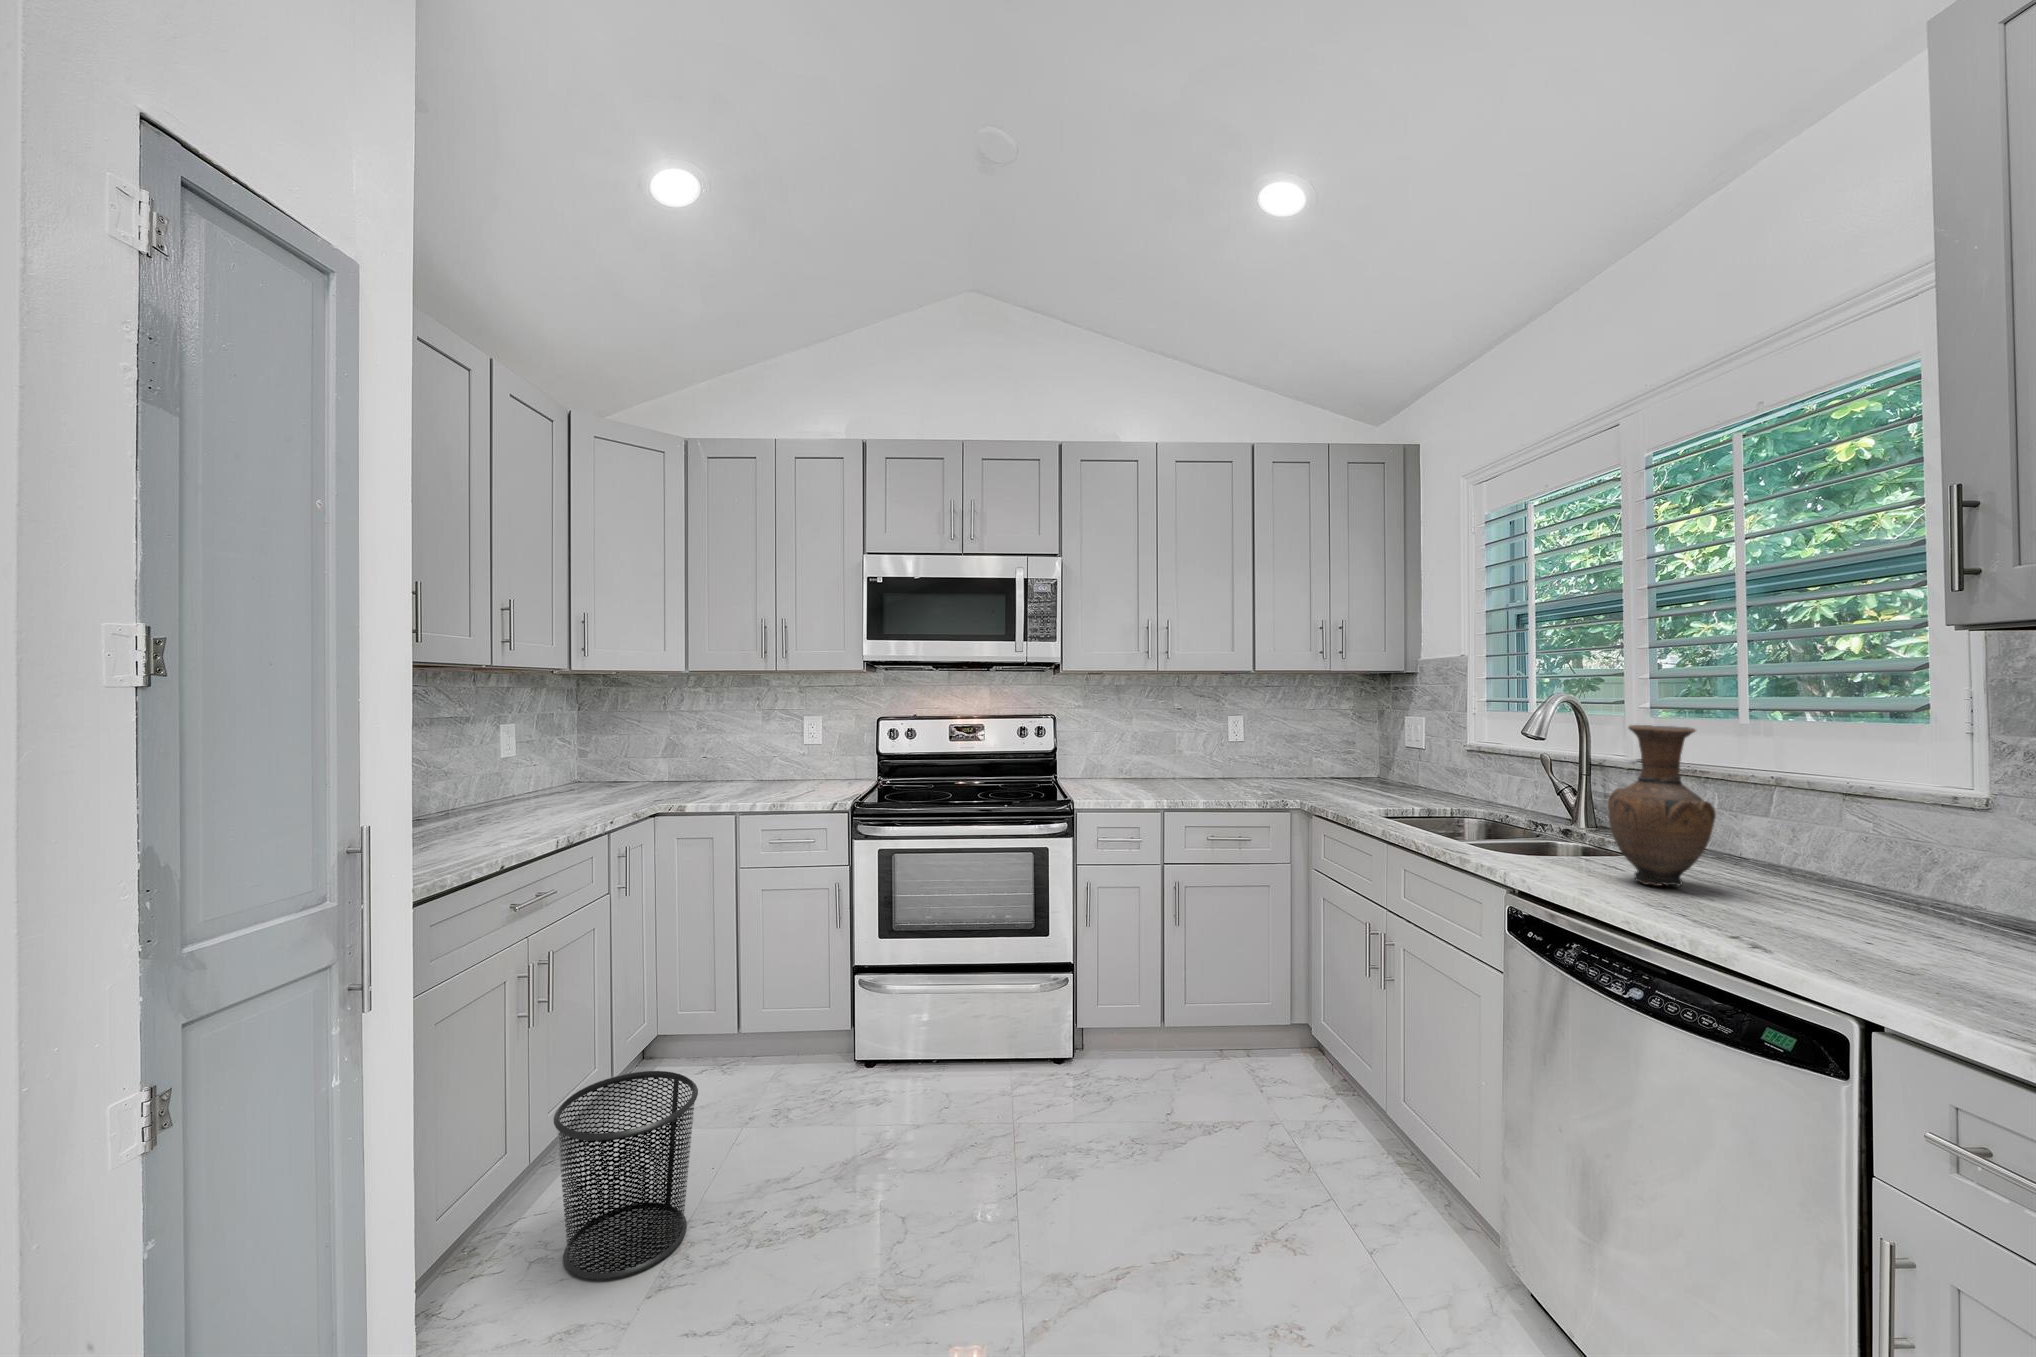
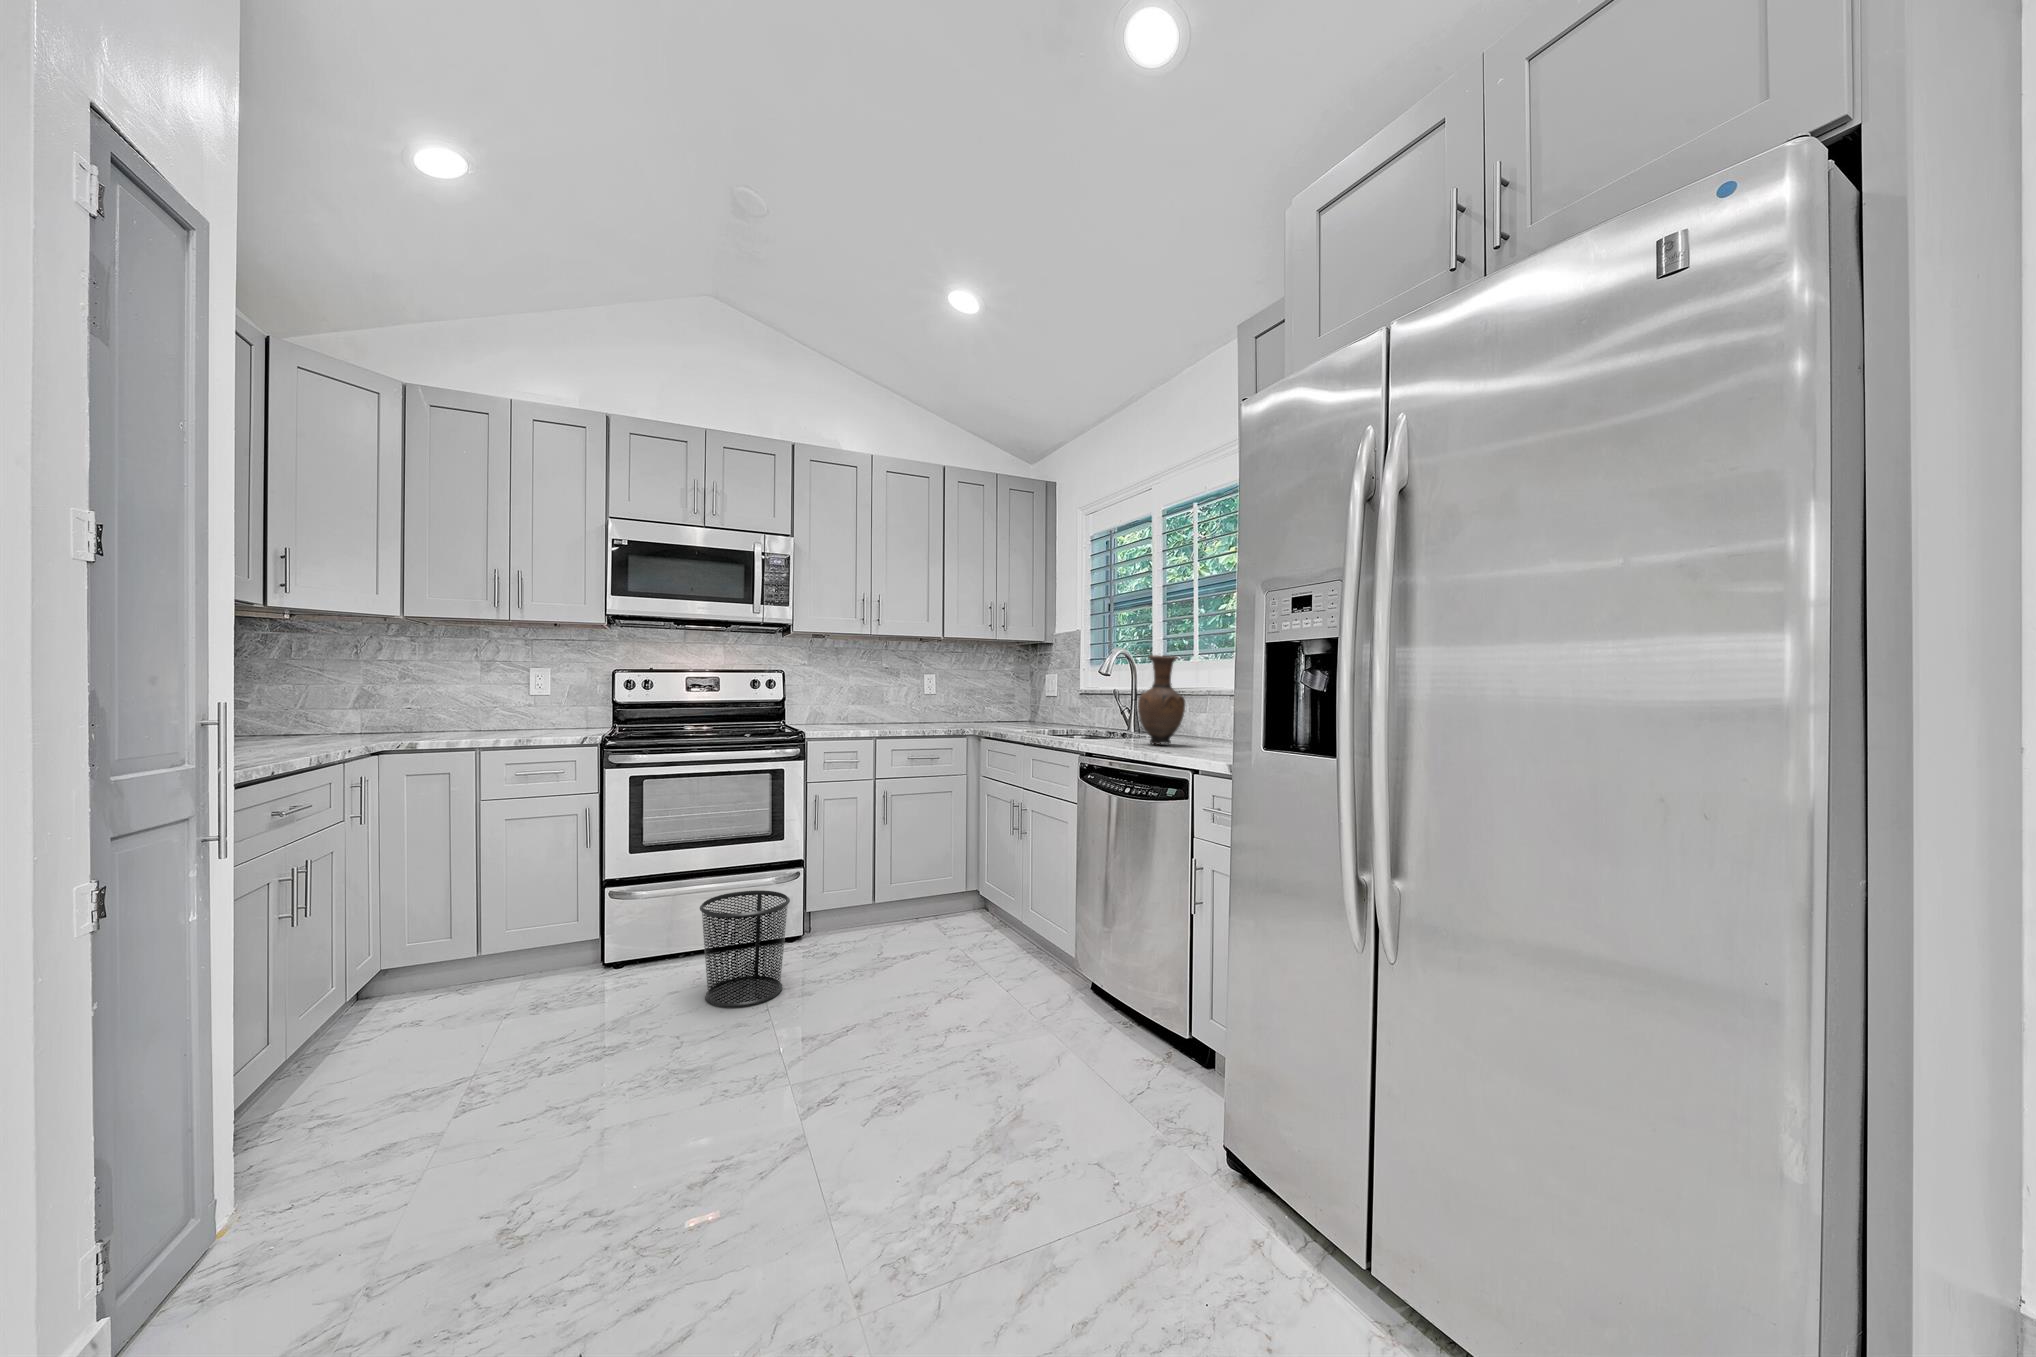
waste bin: present [554,1071,698,1280] -> present [700,890,790,1007]

